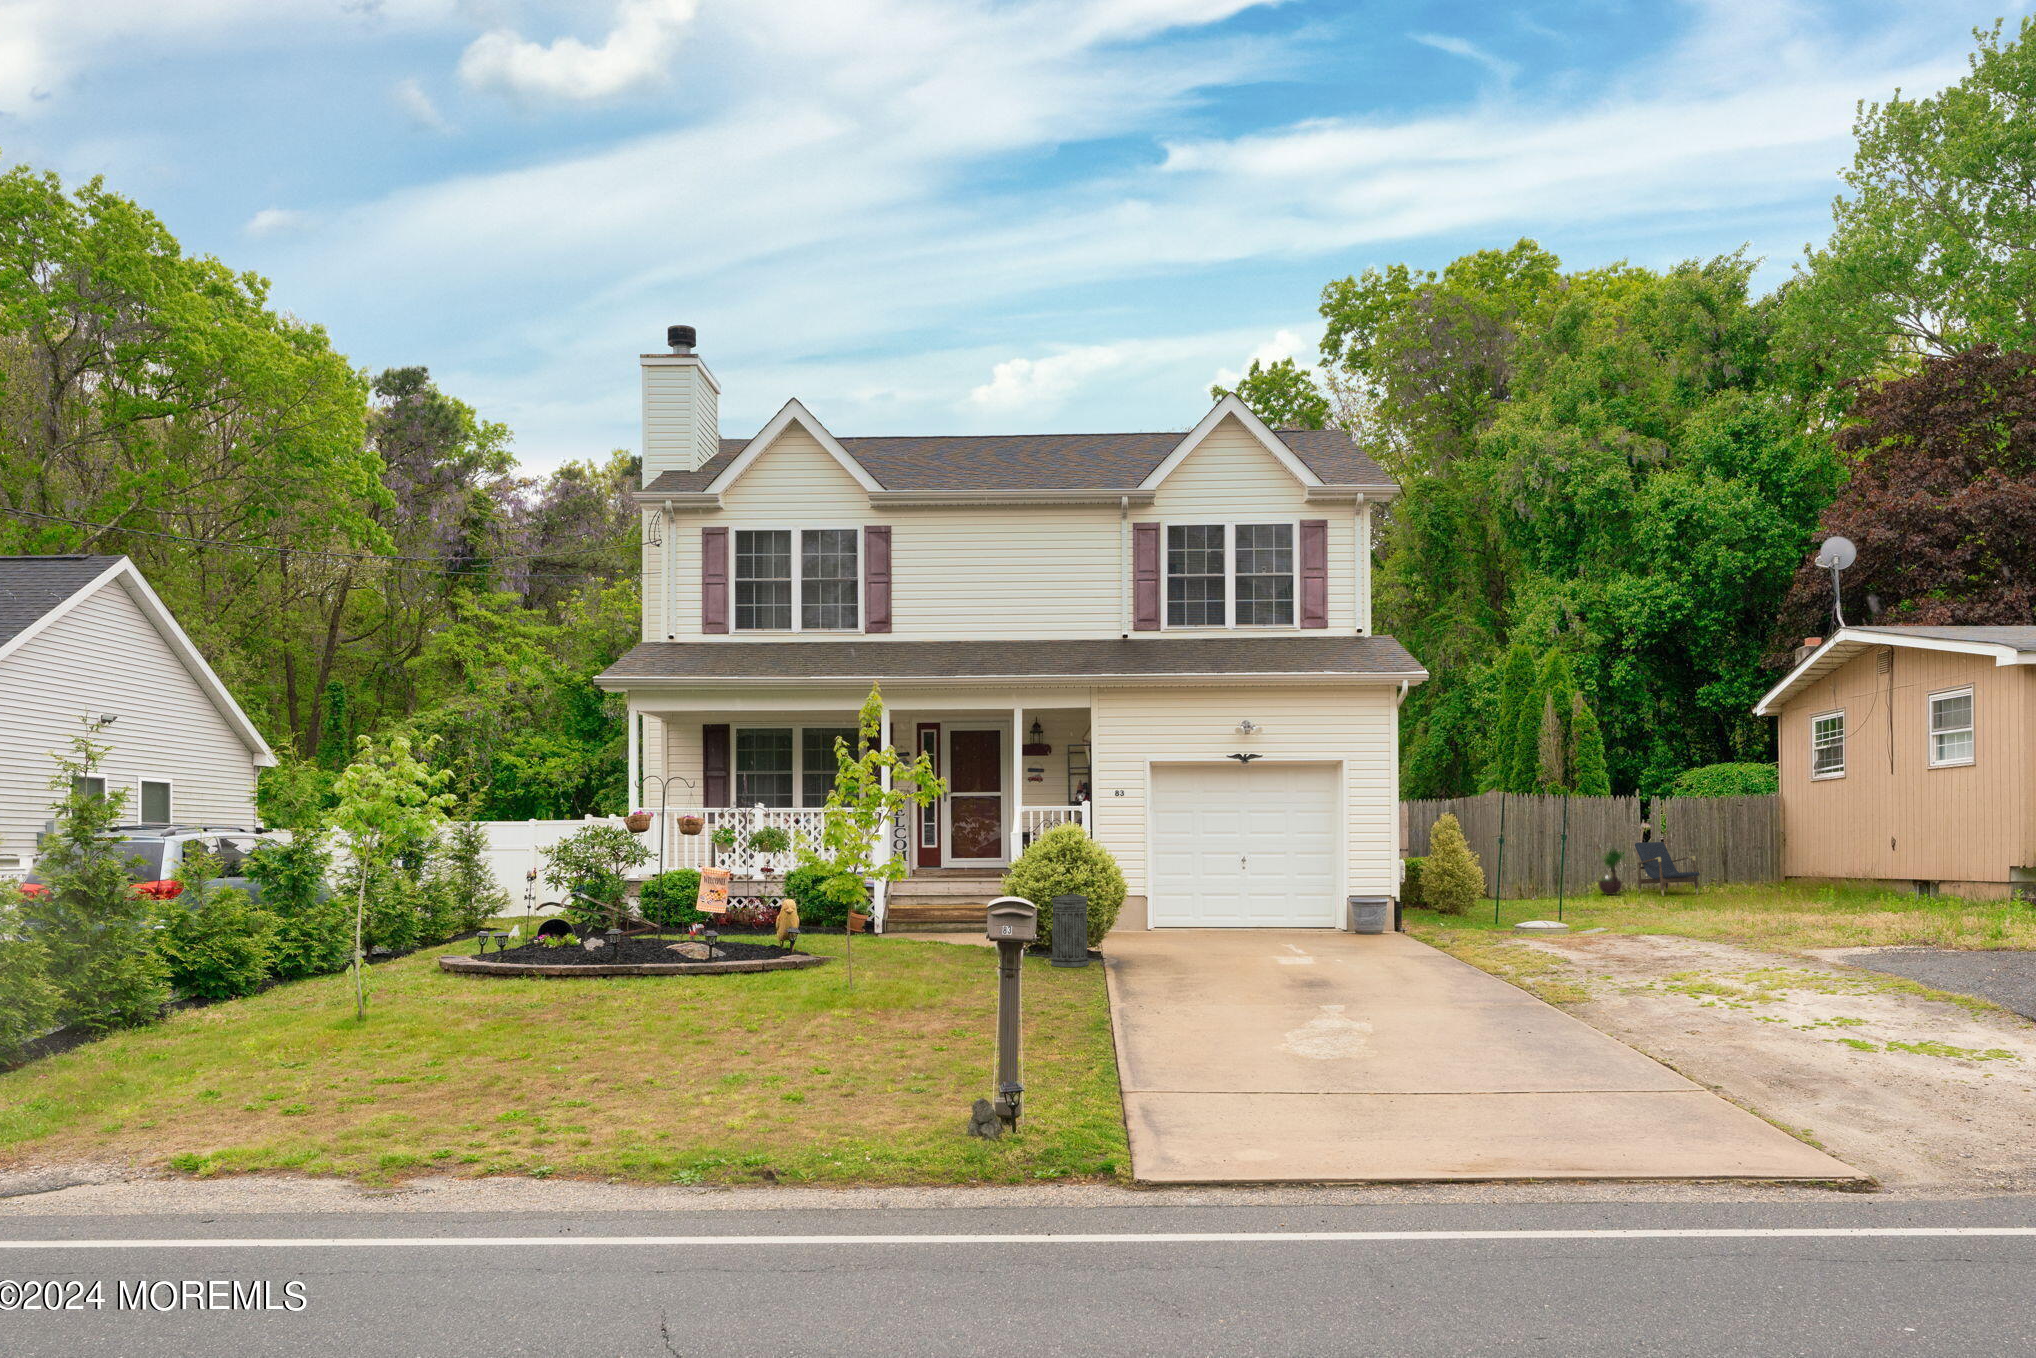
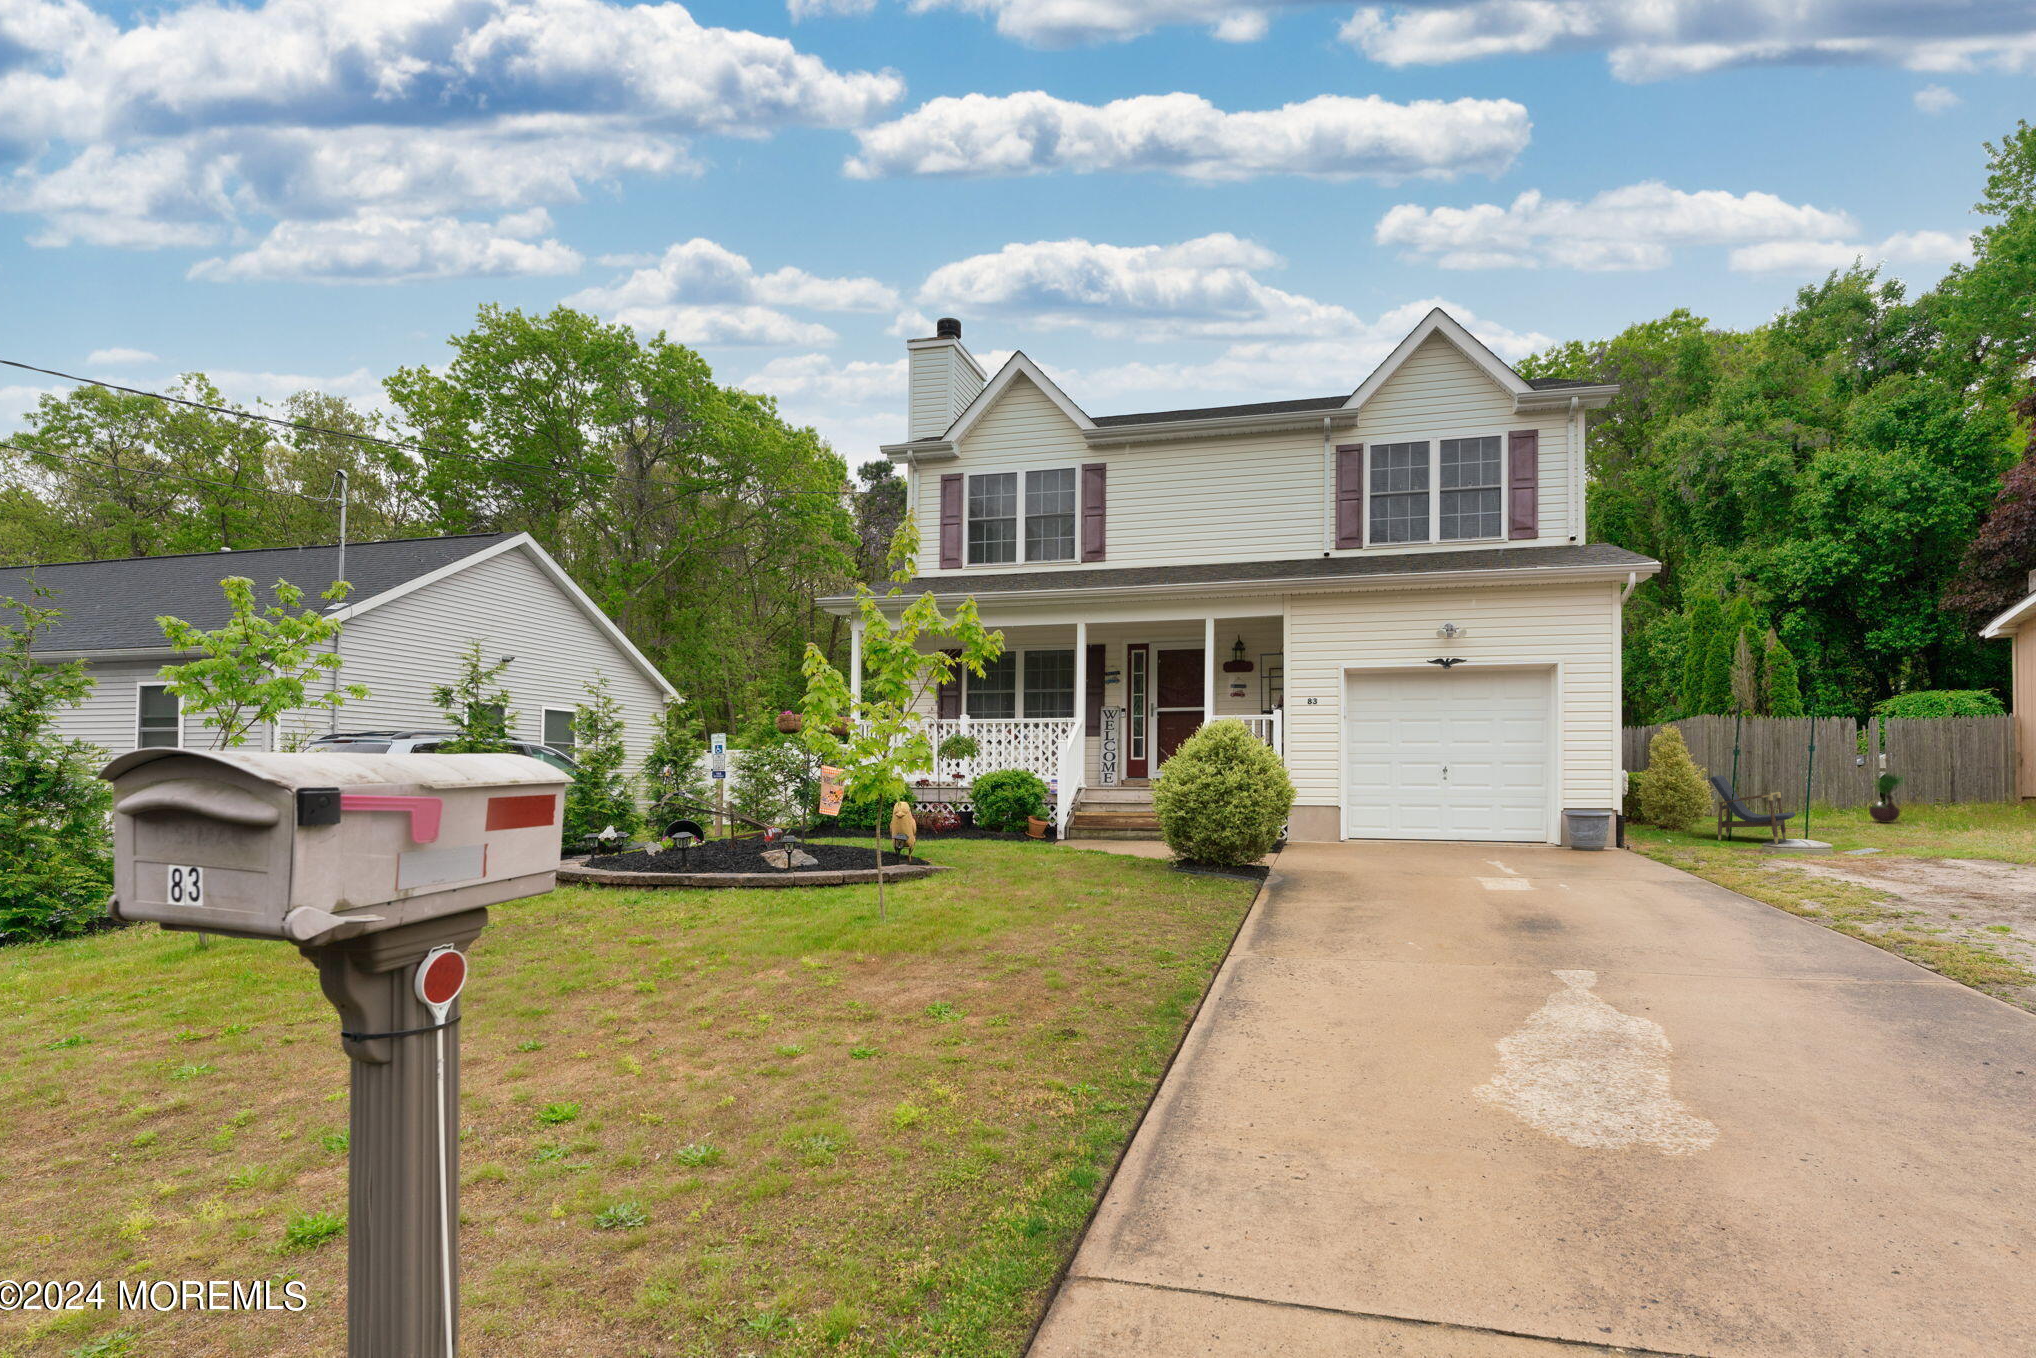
lounge chair: present [1635,842,1700,896] -> present [1711,775,1796,844]
trash can: present [1051,893,1089,967] -> none [1201,793,1242,875]

